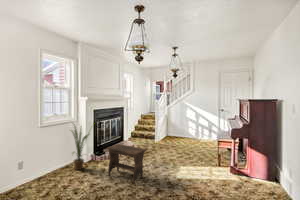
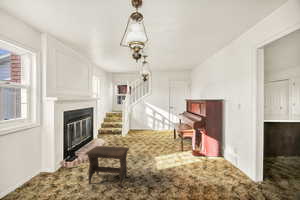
house plant: present [72,128,89,170] -> none [31,125,68,185]

